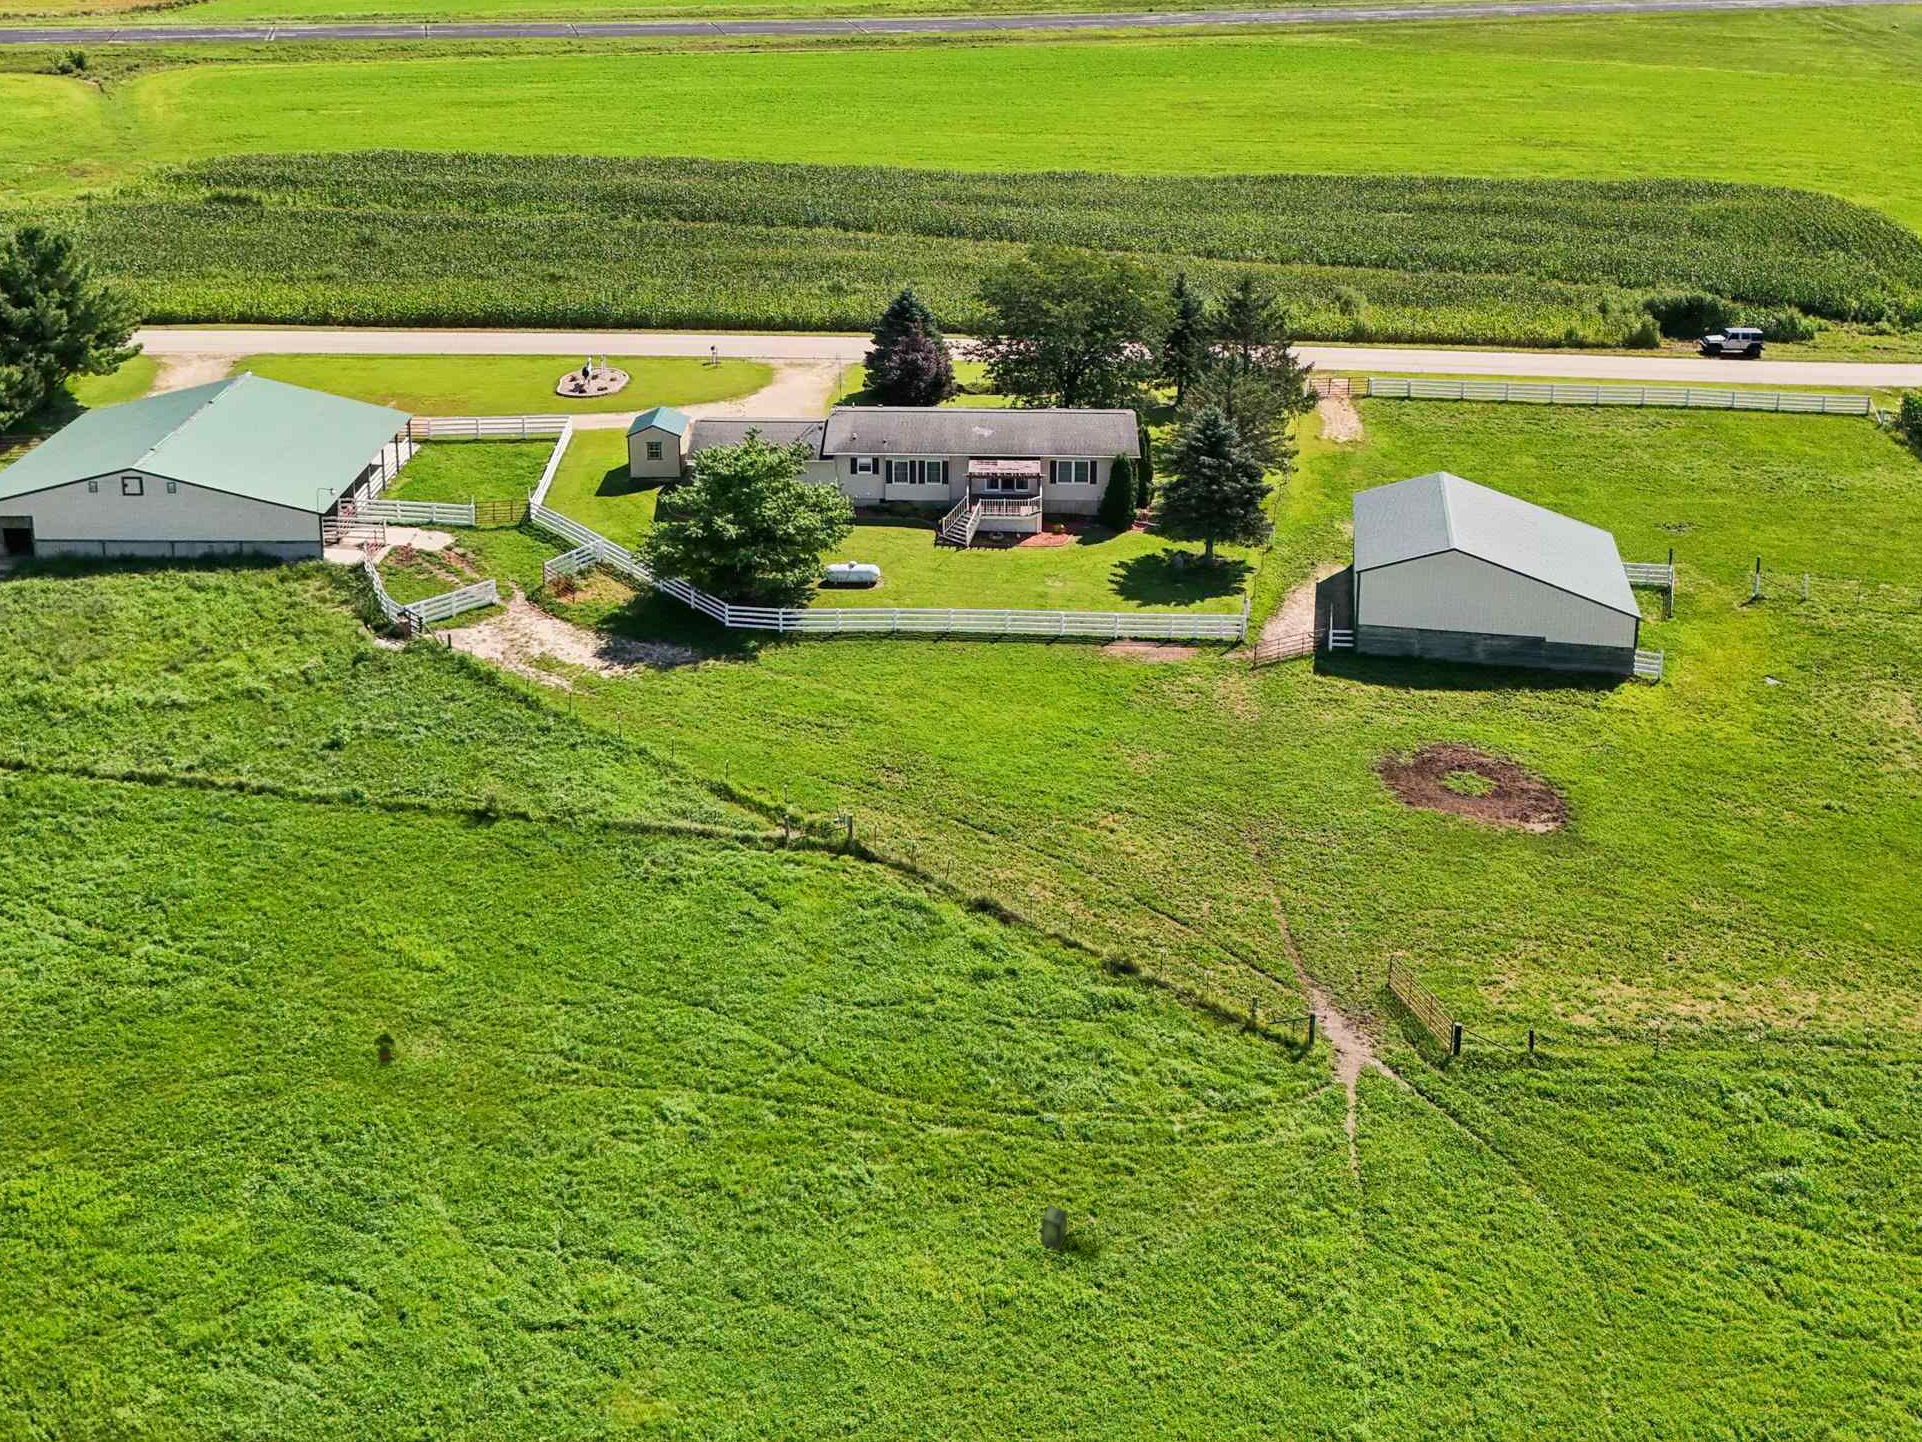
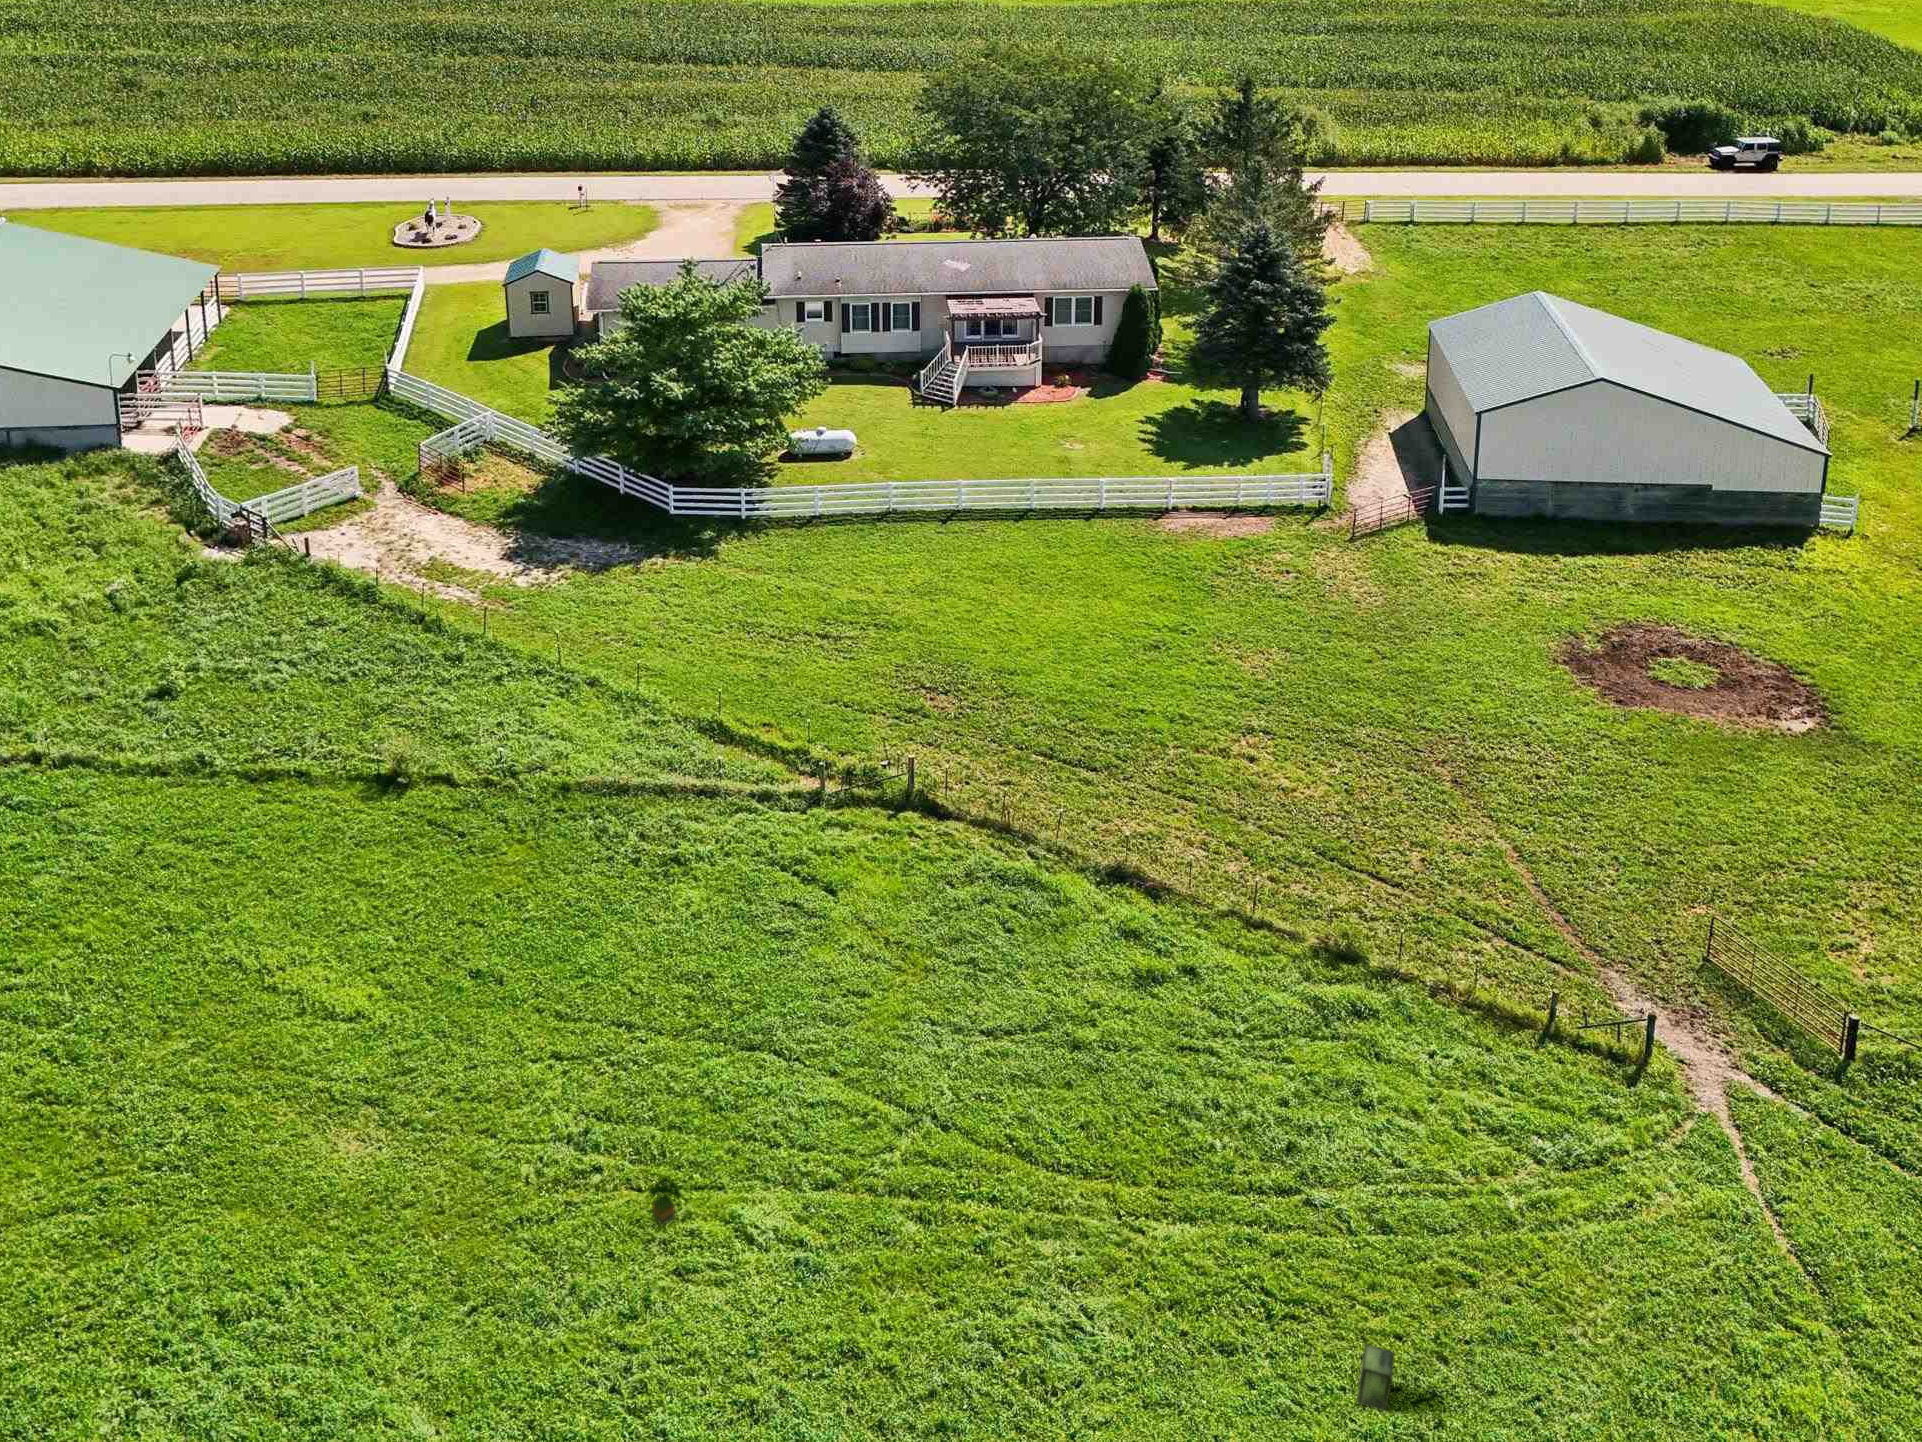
potted tree: present [374,1033,394,1064] -> present [649,1177,681,1226]

